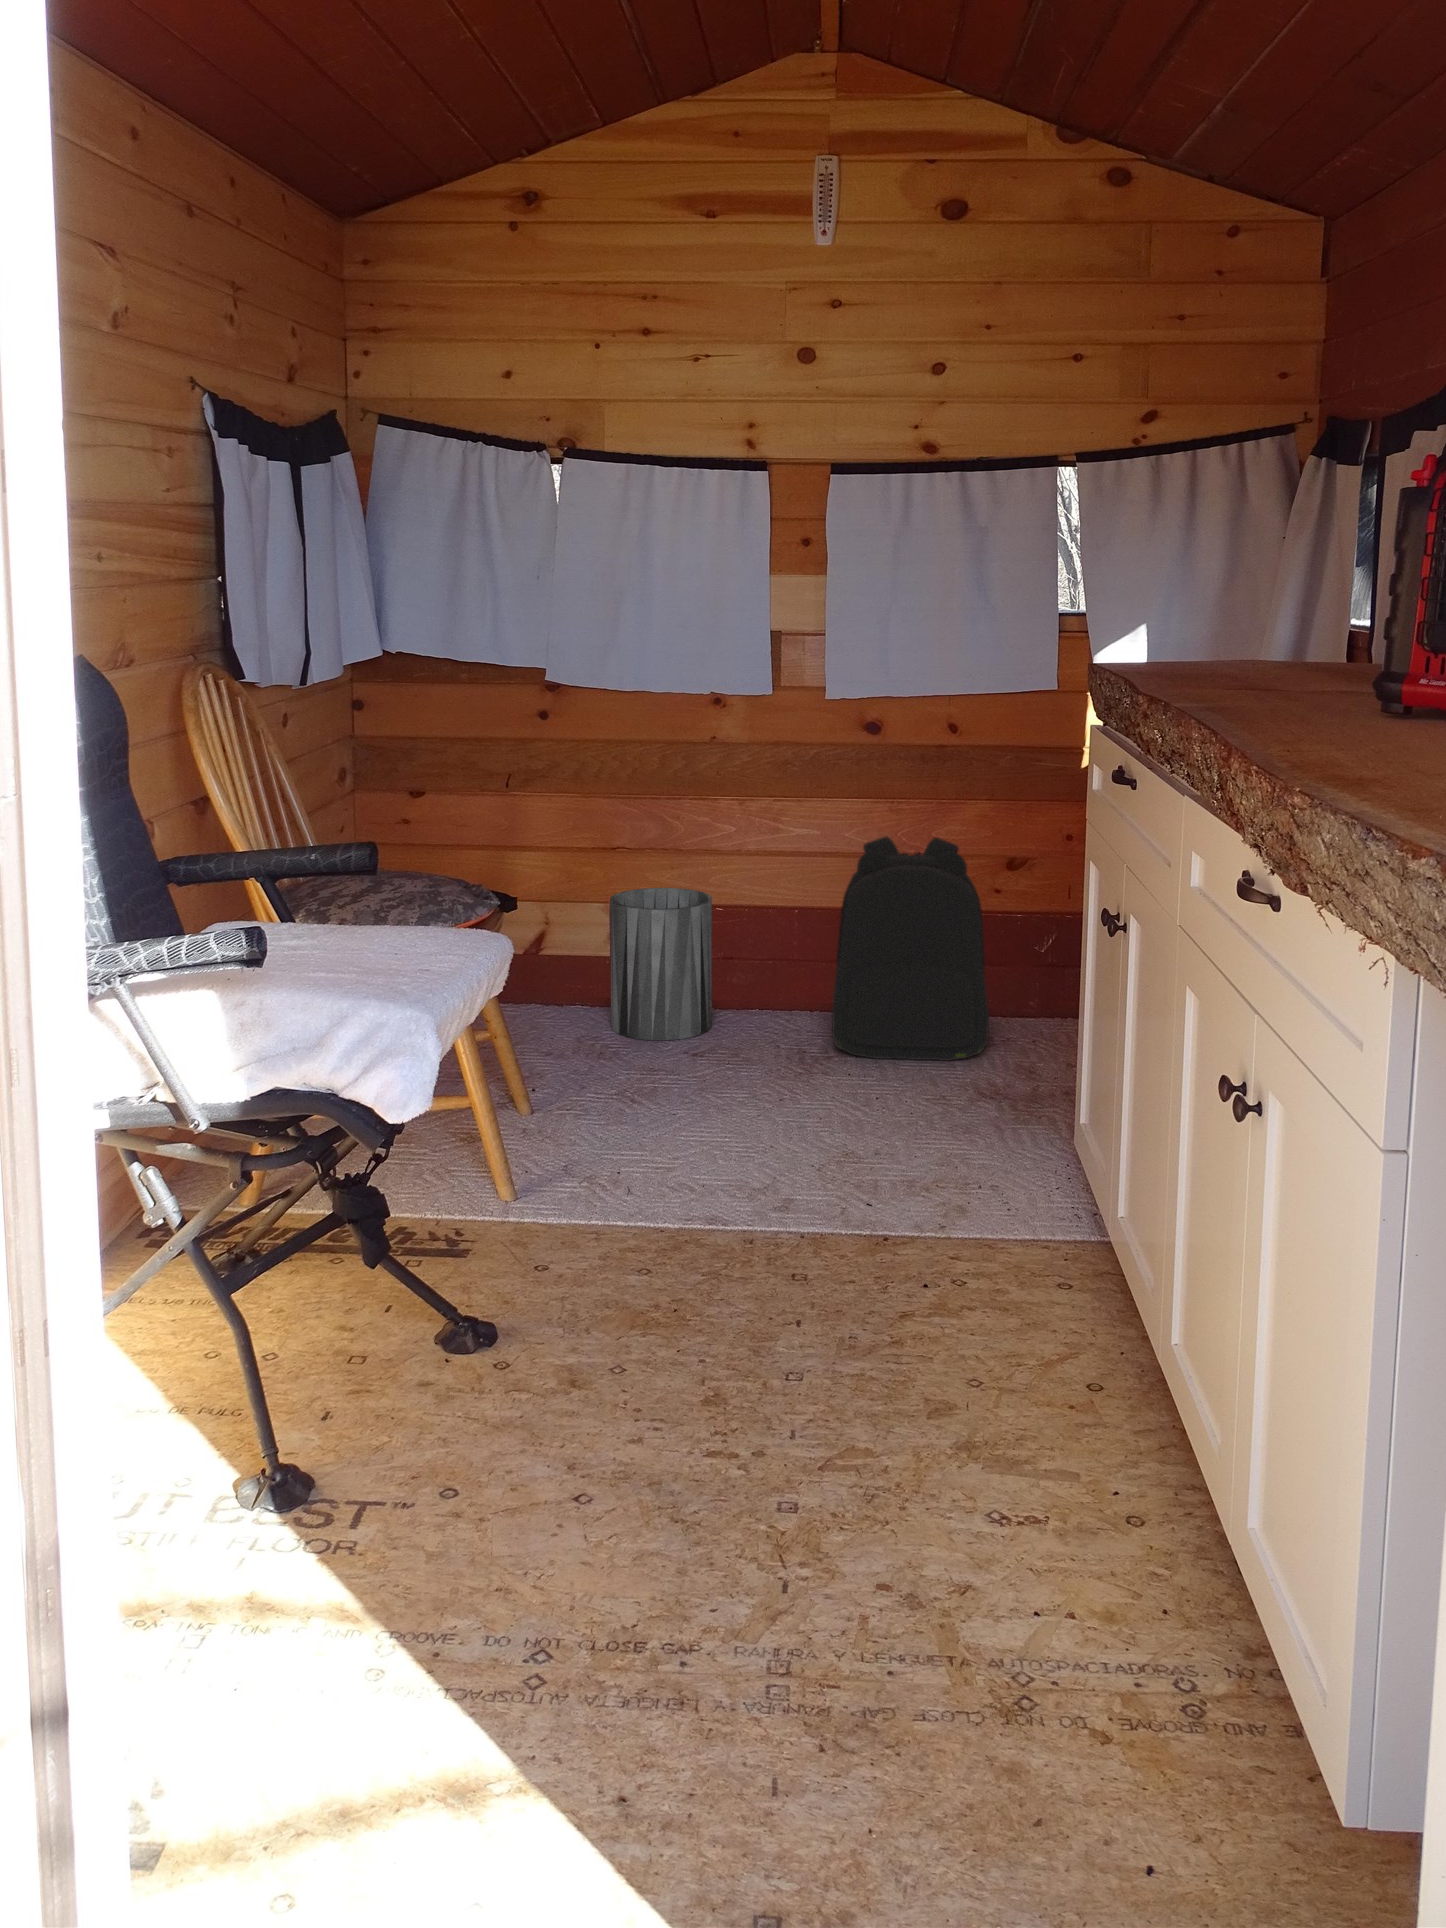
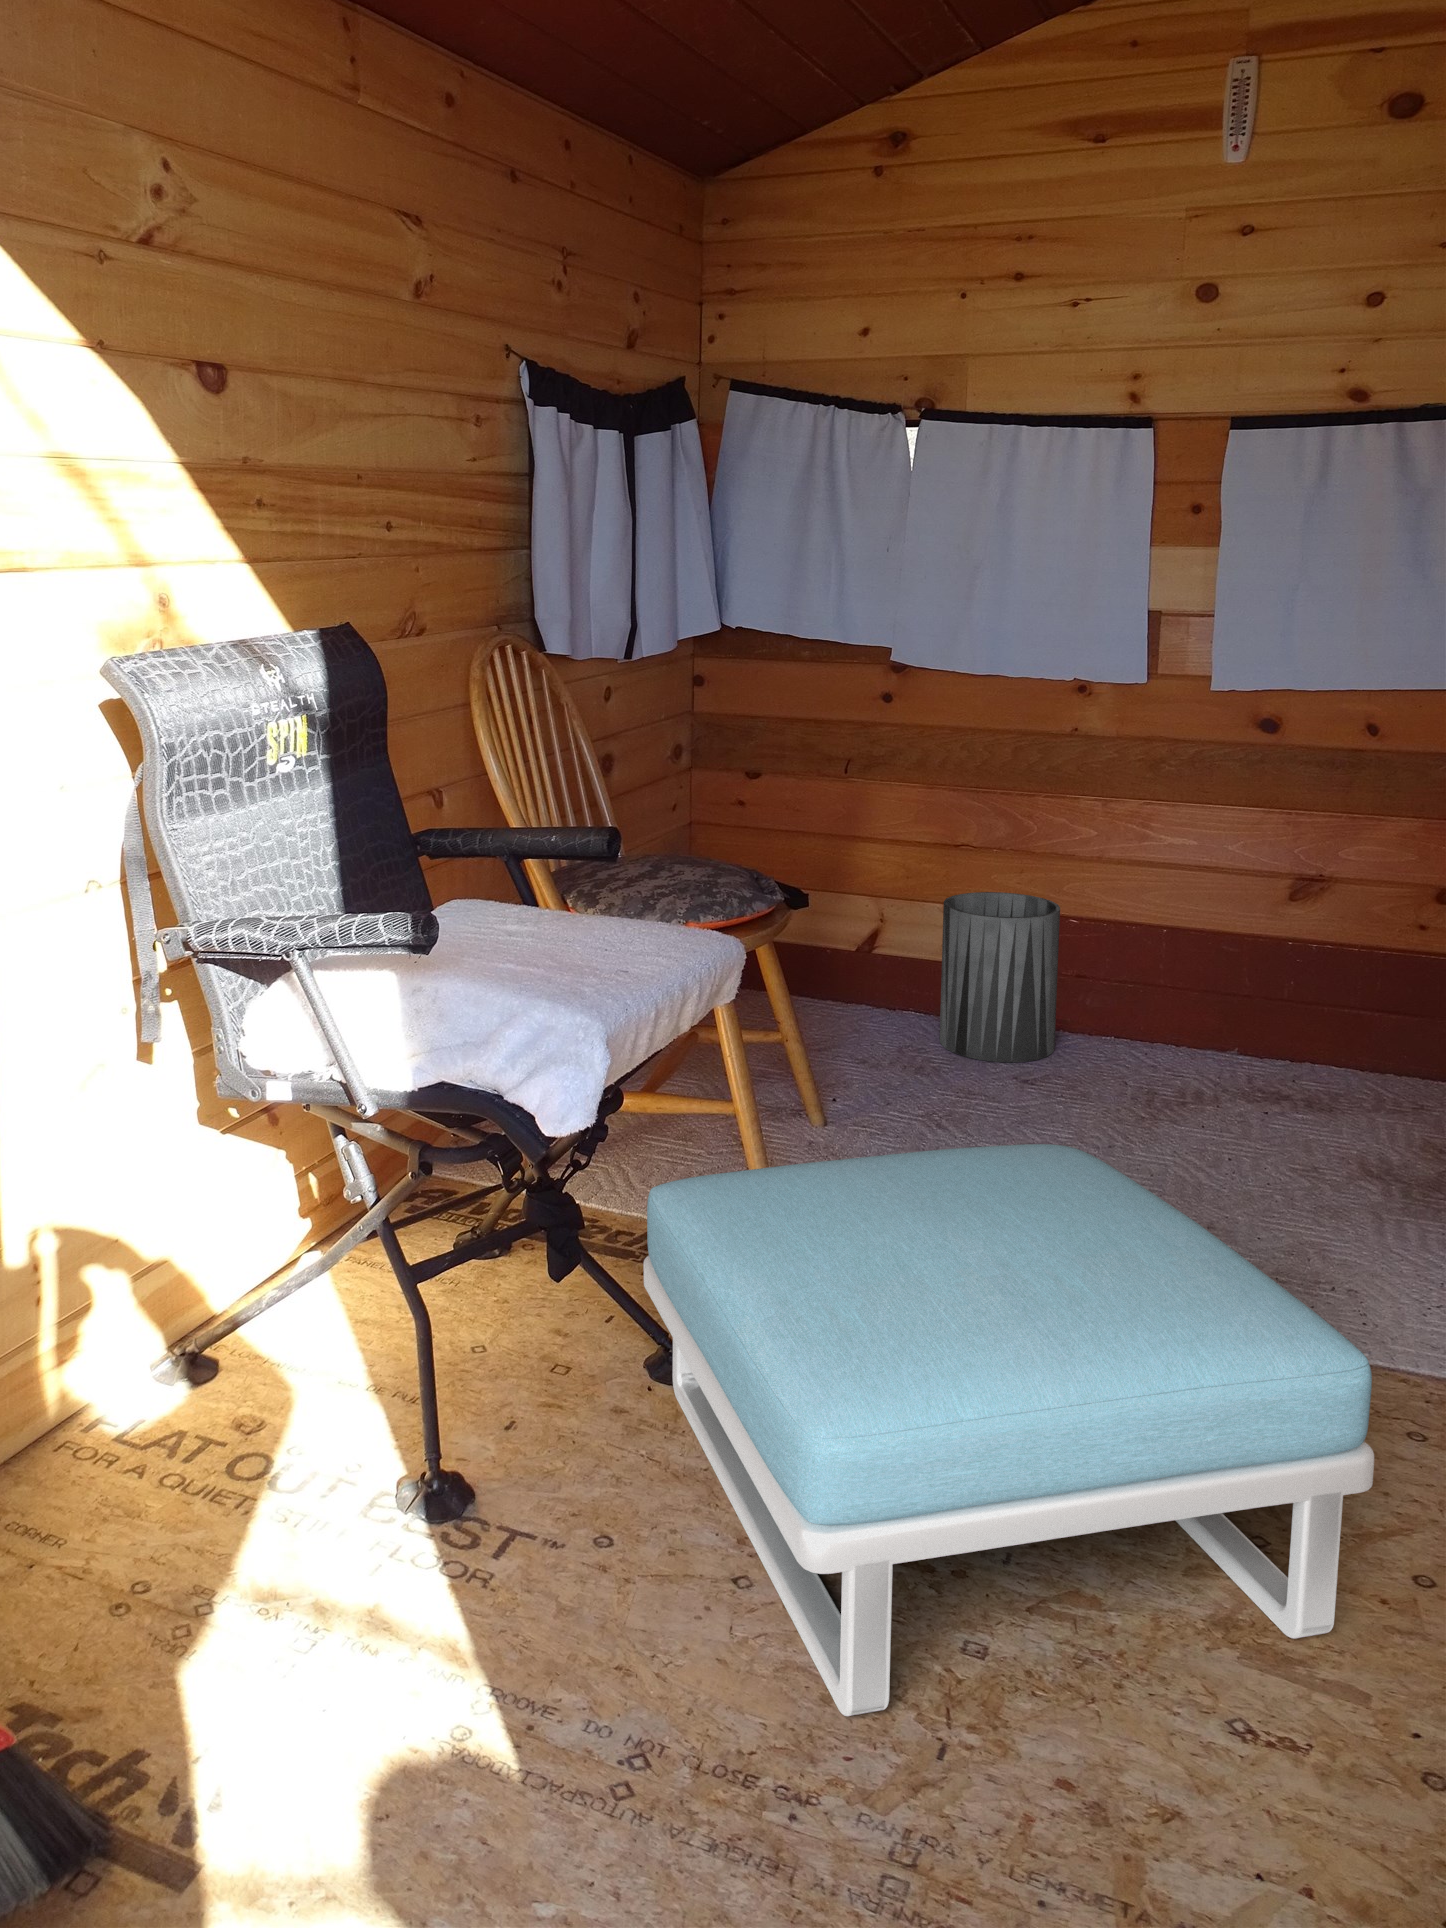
backpack: present [832,837,989,1061] -> none [1188,853,1393,1126]
footstool: none [442,1091,1064,1579] -> present [644,1144,1374,1716]

